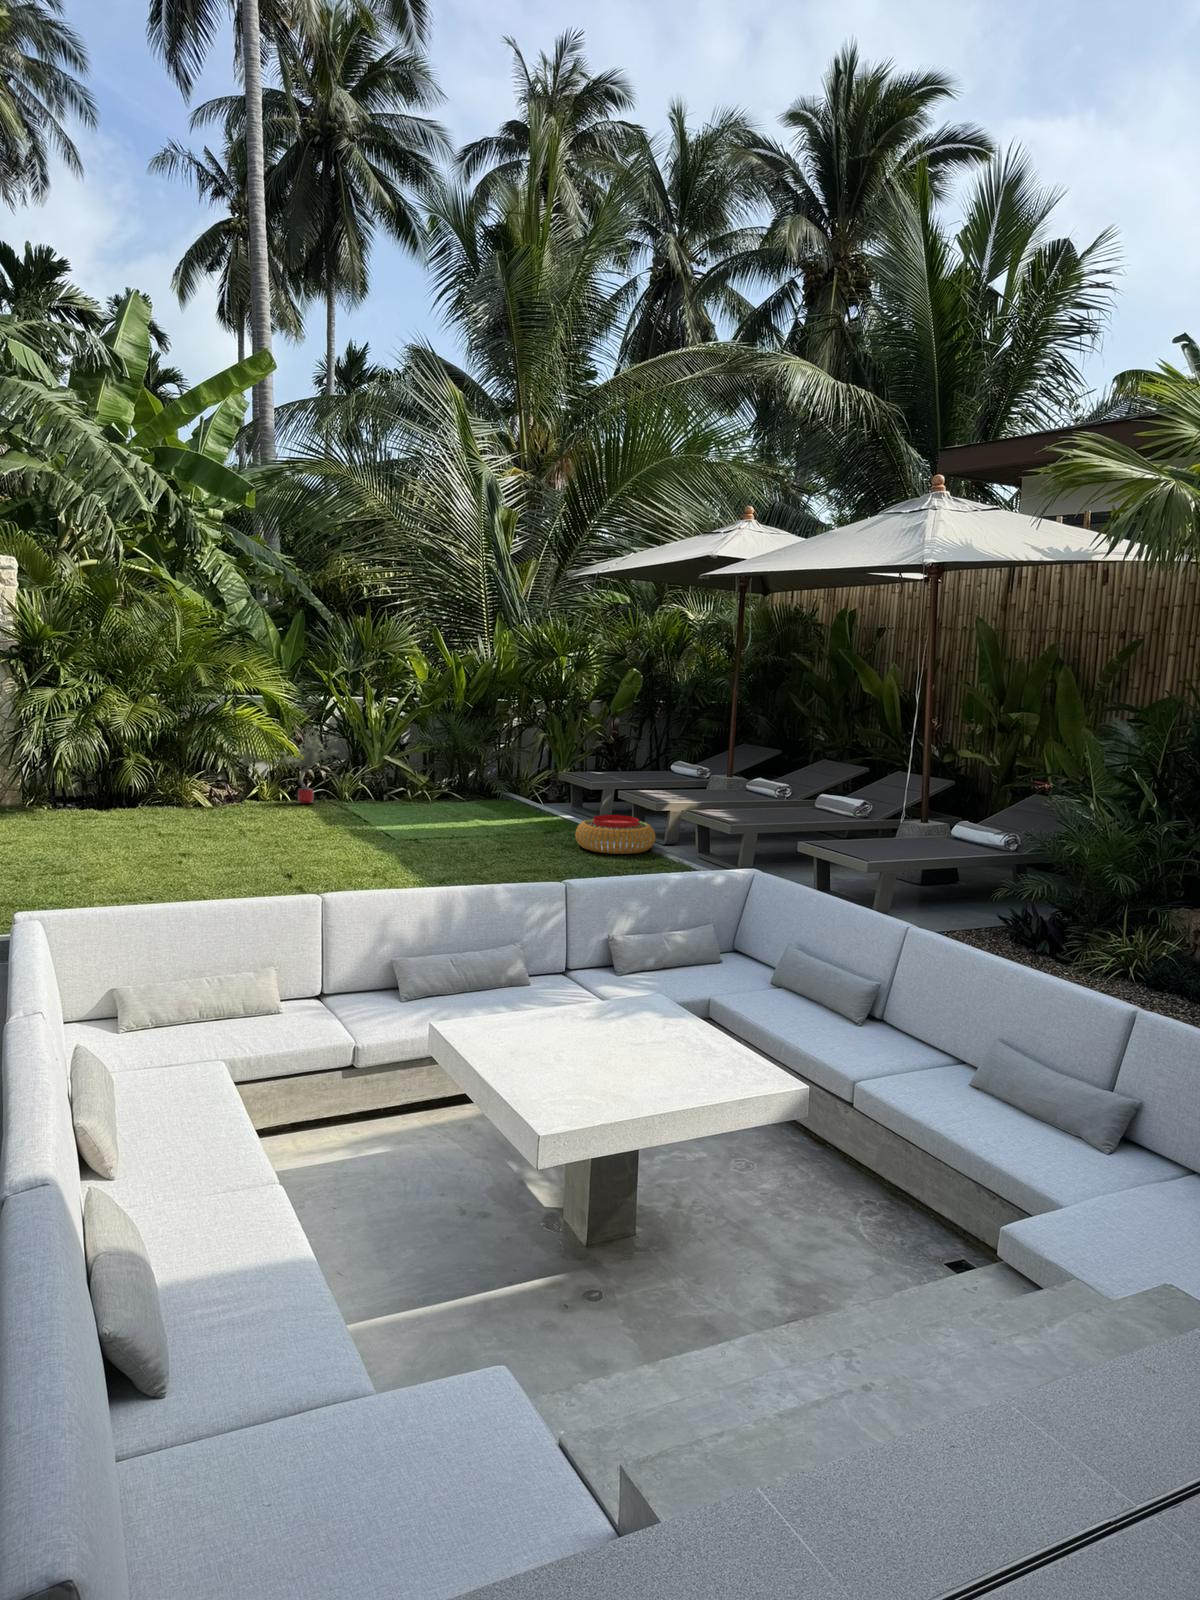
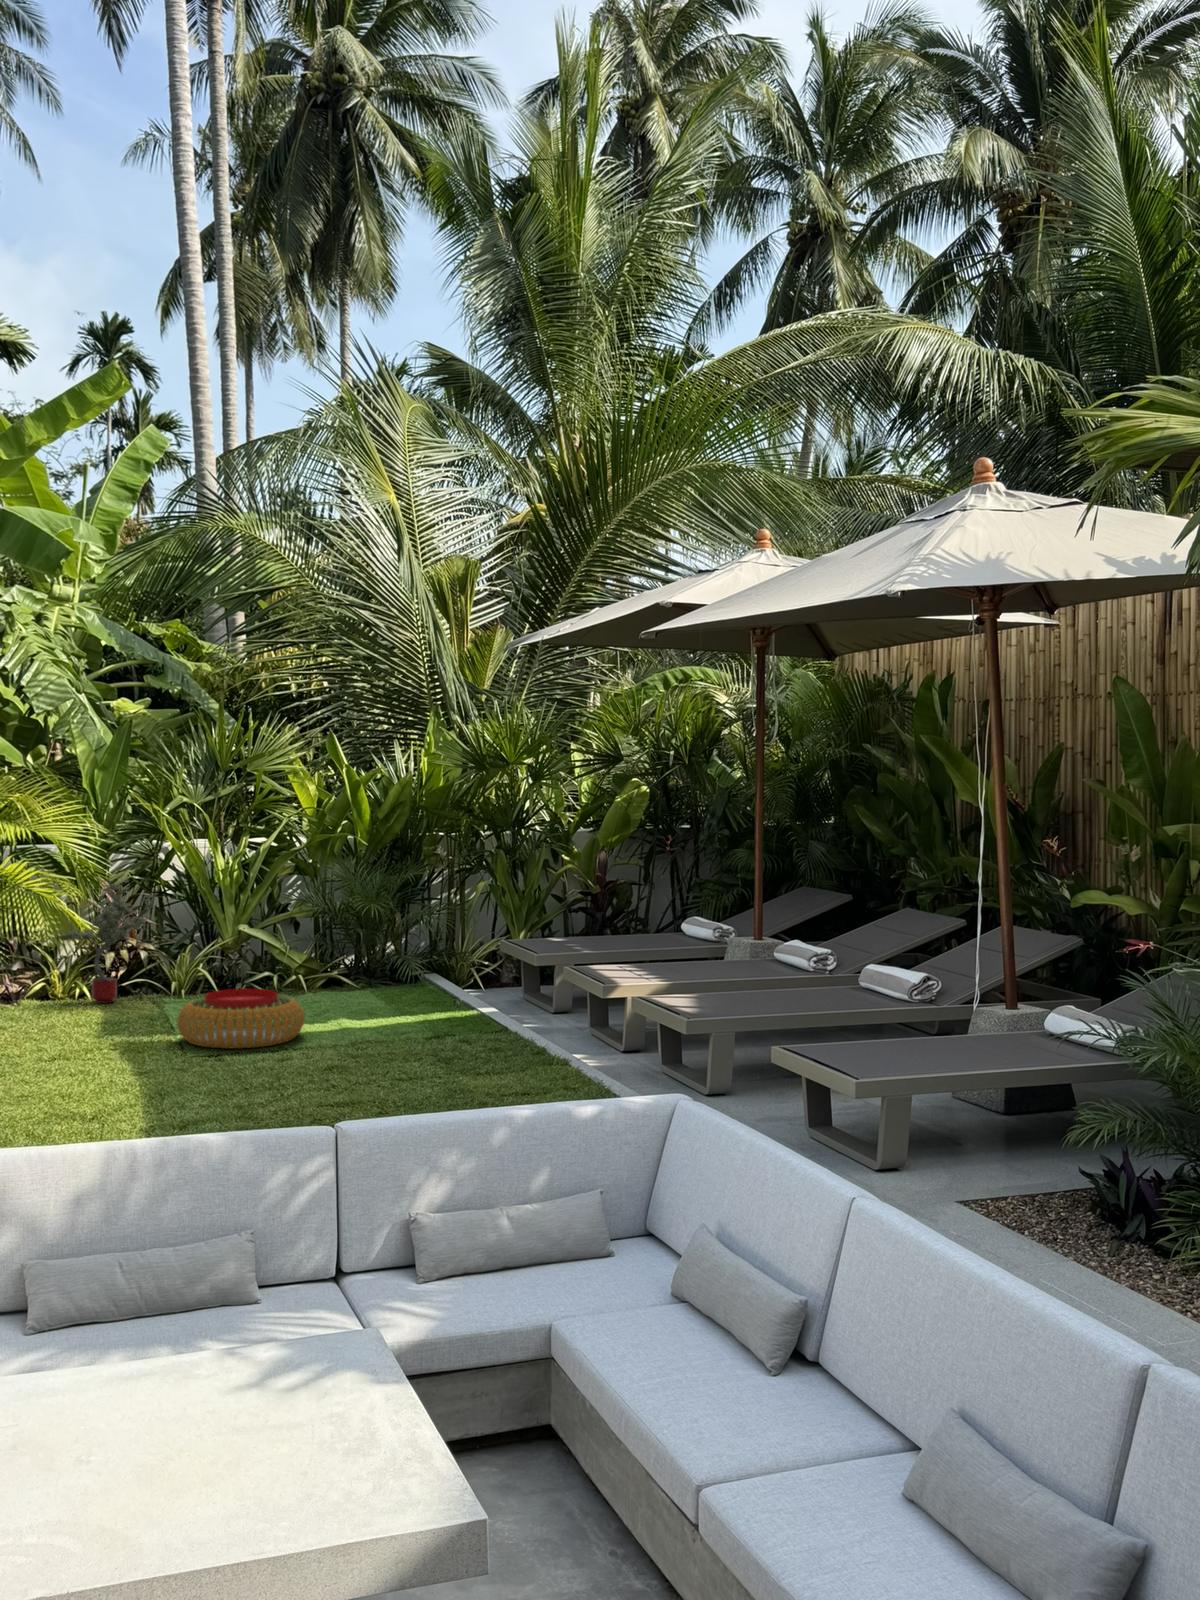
pouf: present [575,815,655,854] -> present [177,989,304,1048]

